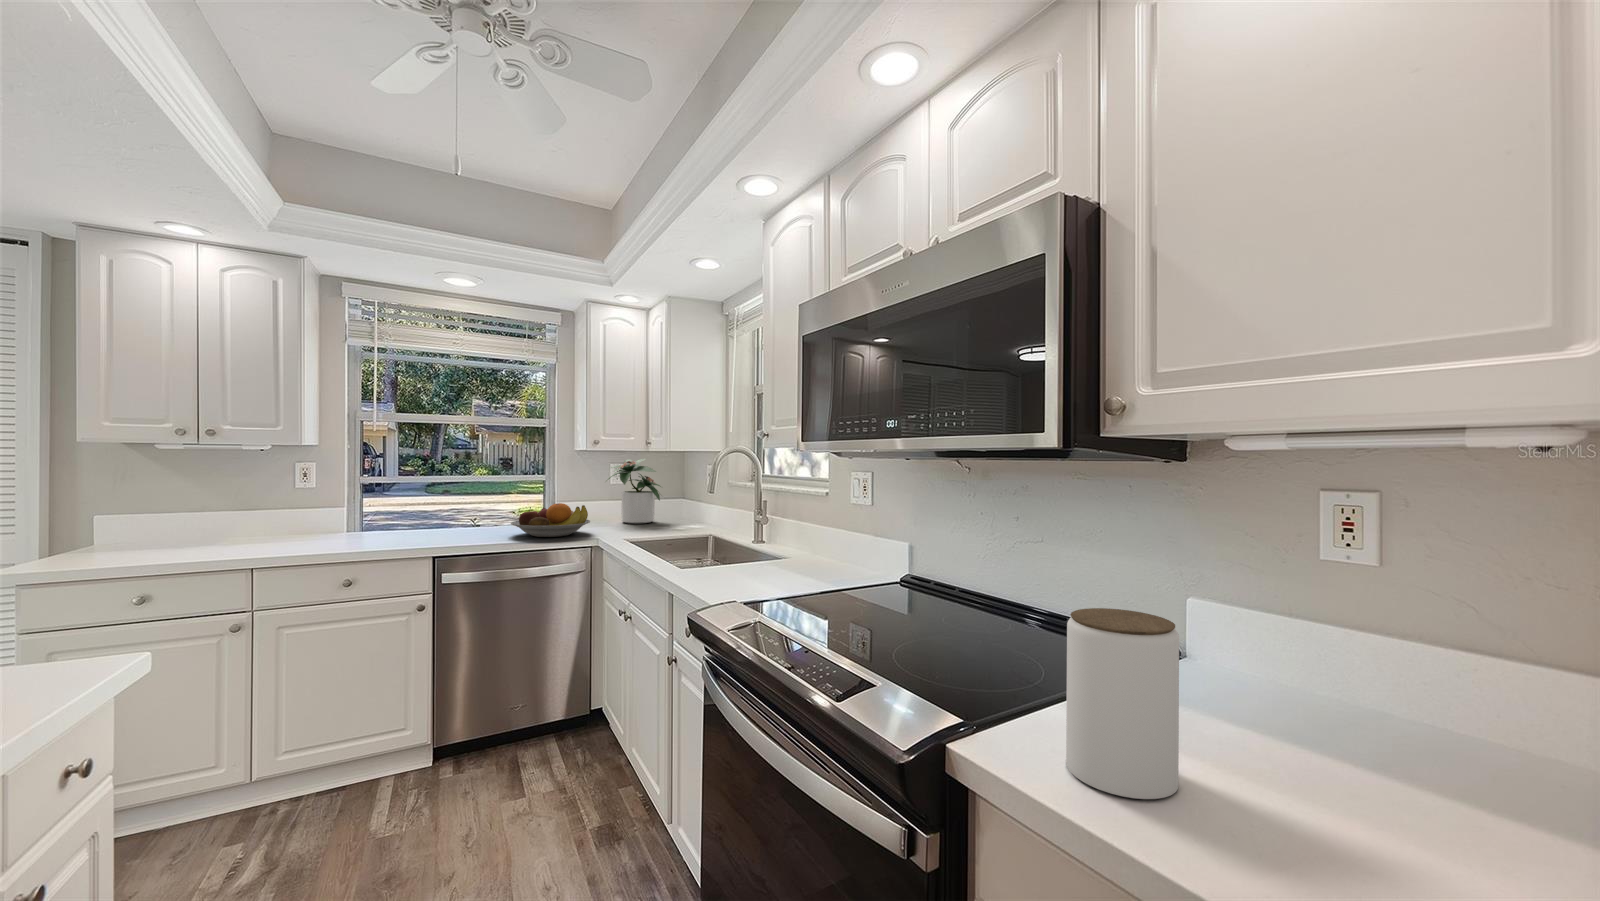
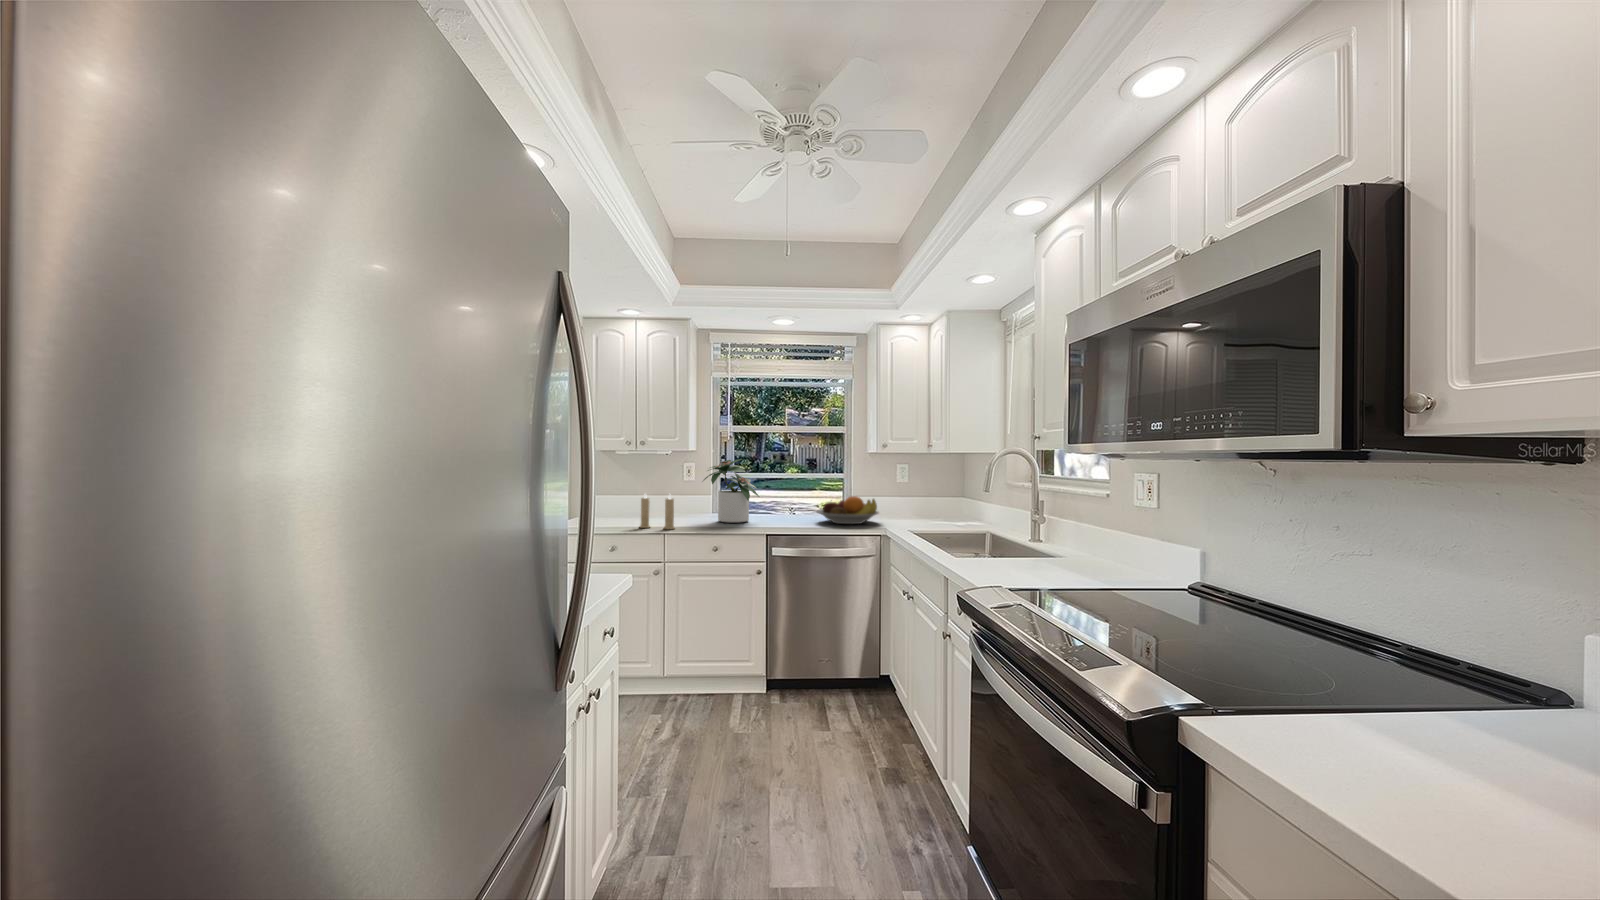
potted plant: present [606,459,661,524] -> present [703,459,758,523]
candle: none [230,507,295,559] -> present [640,495,674,529]
jar: present [1066,608,1179,799] -> none [1318,607,1458,800]

